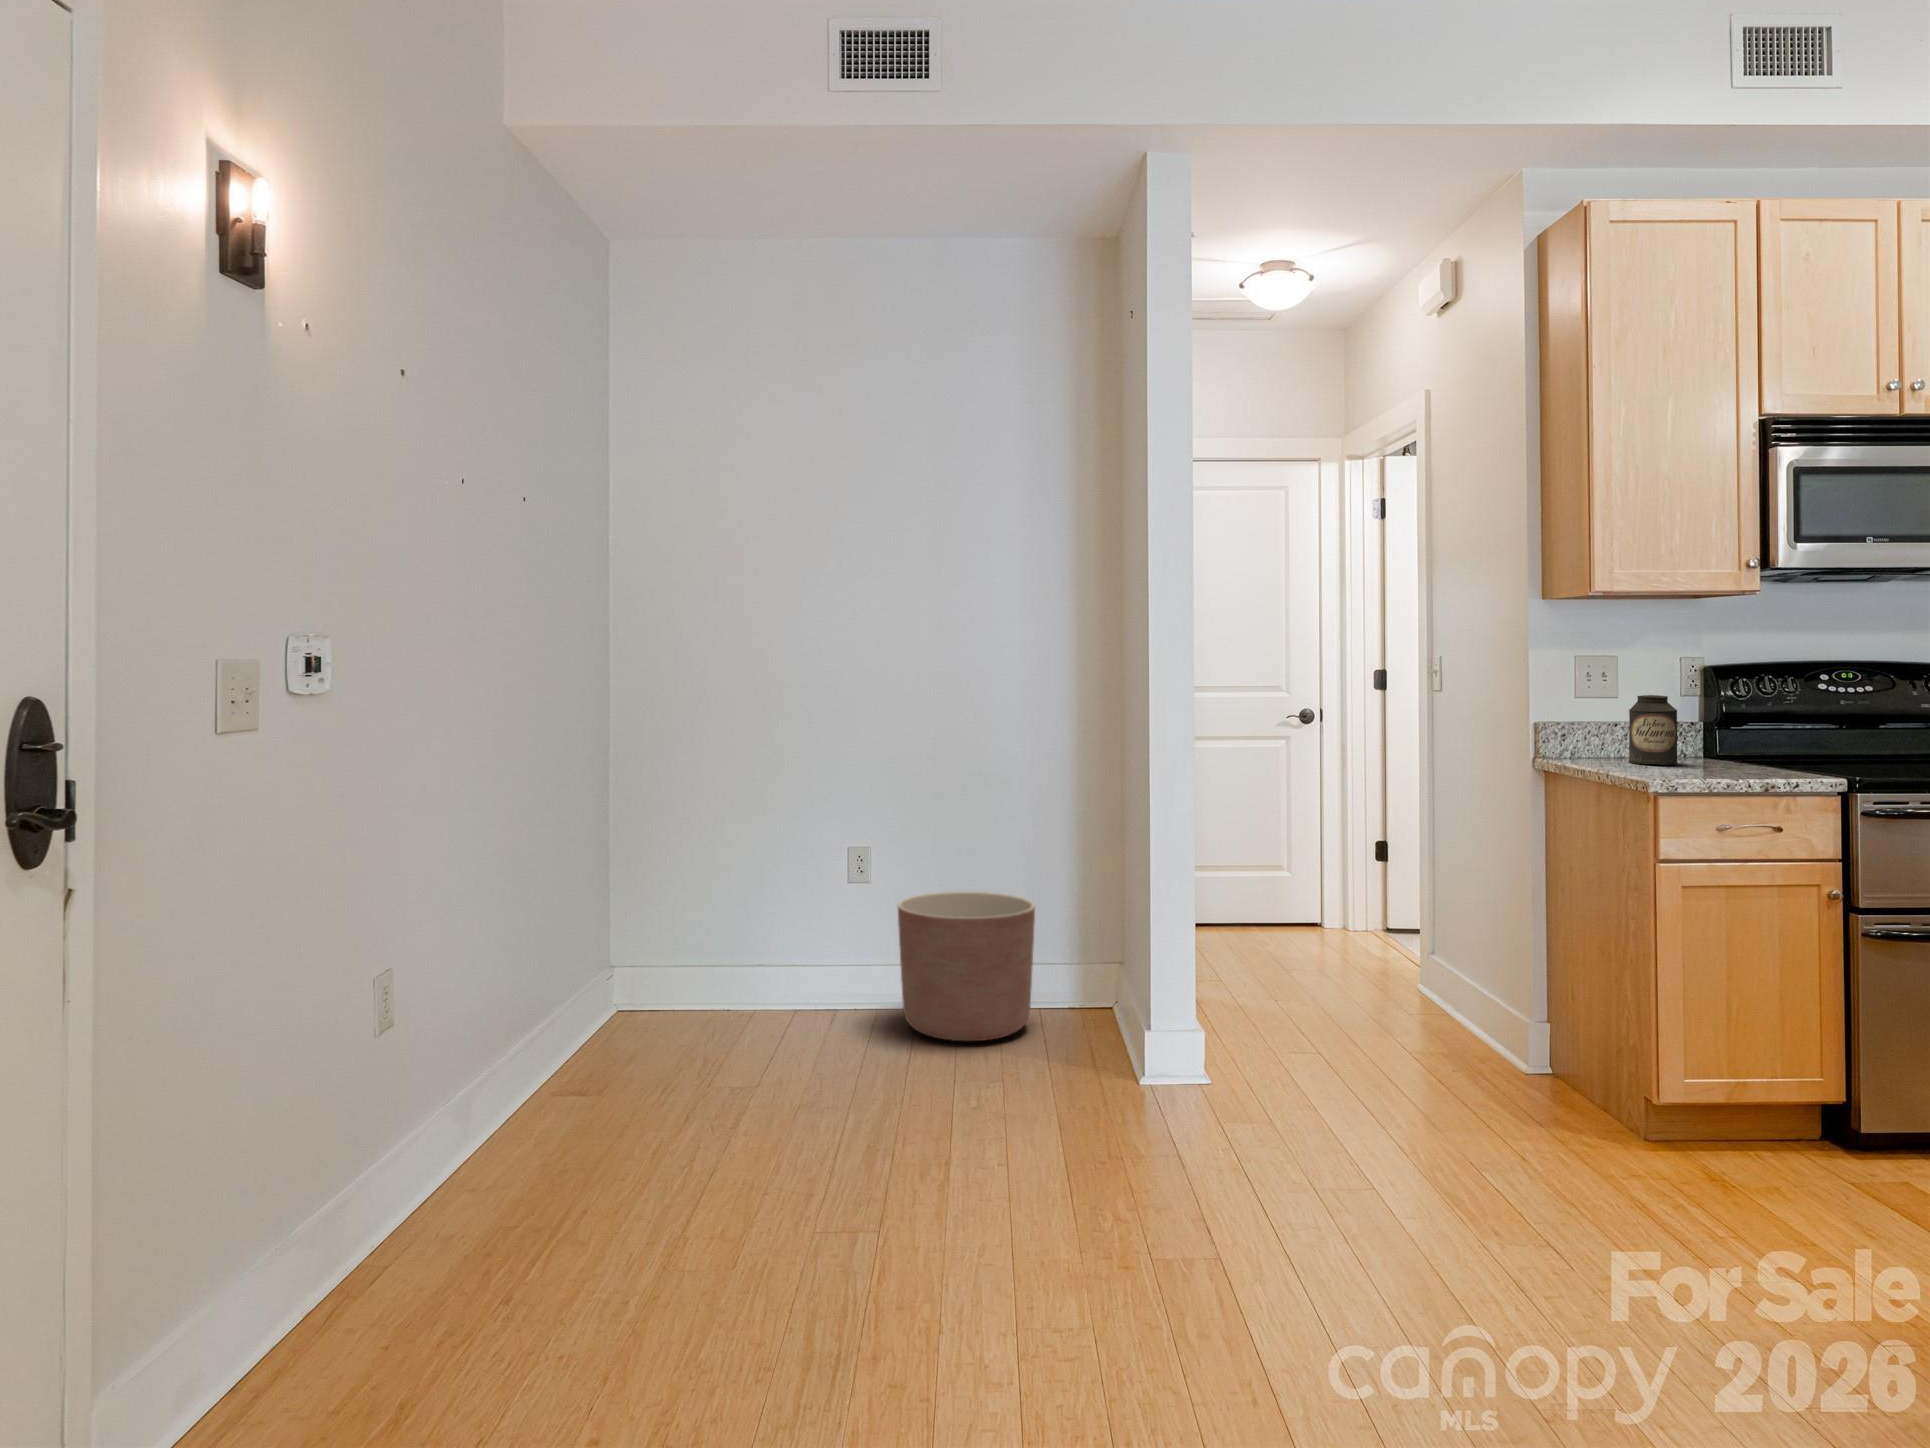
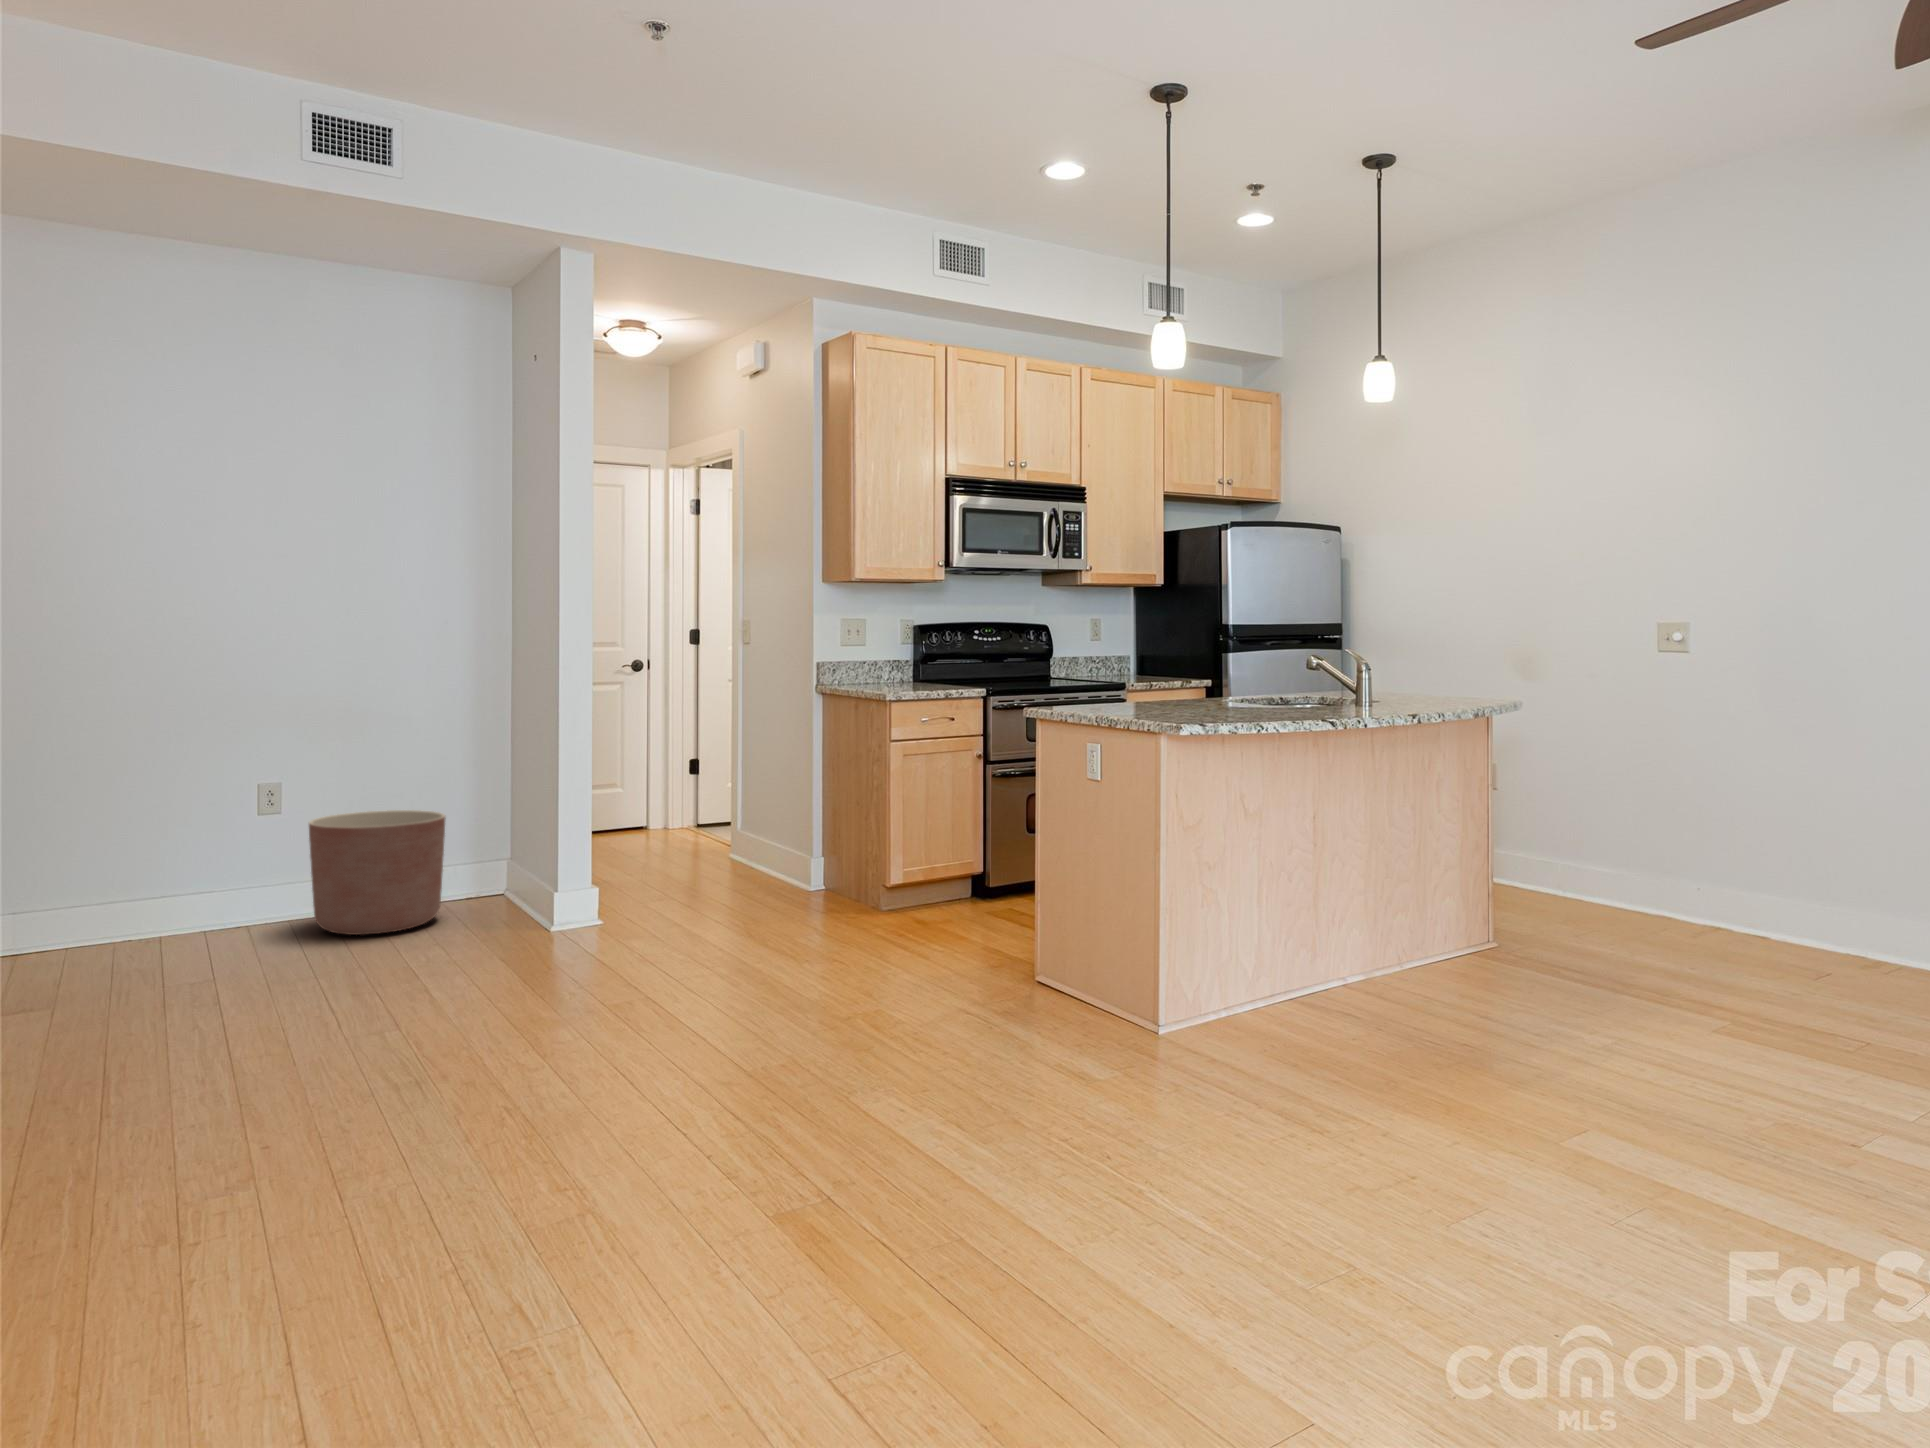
canister: present [1629,695,1678,765] -> none [875,643,901,685]

